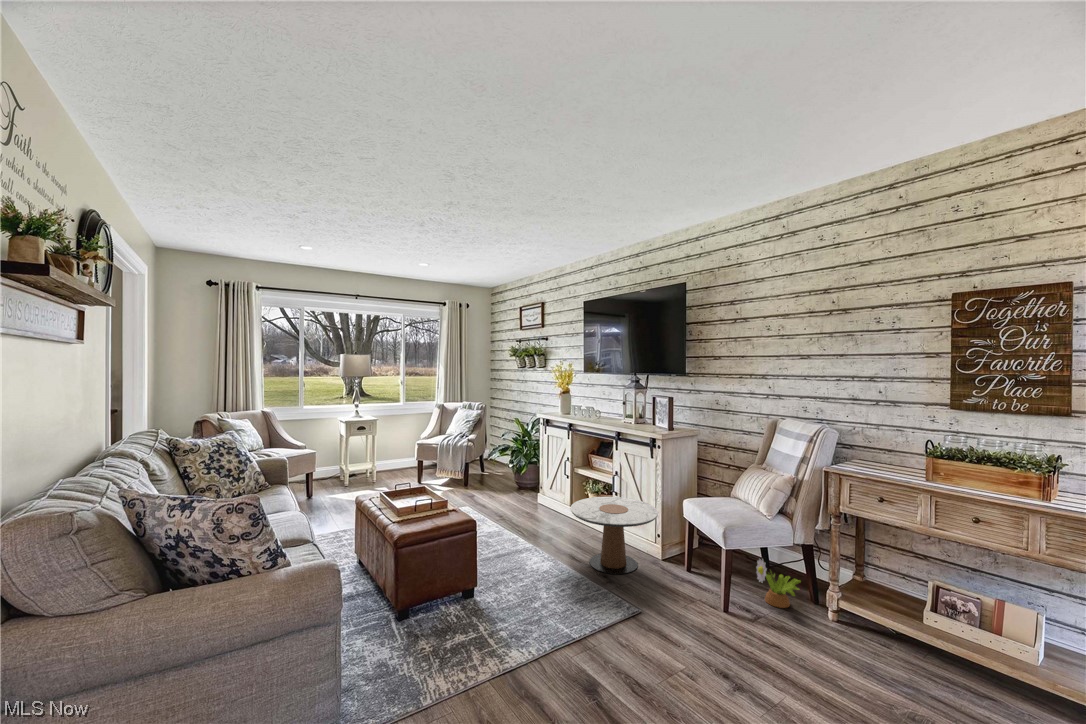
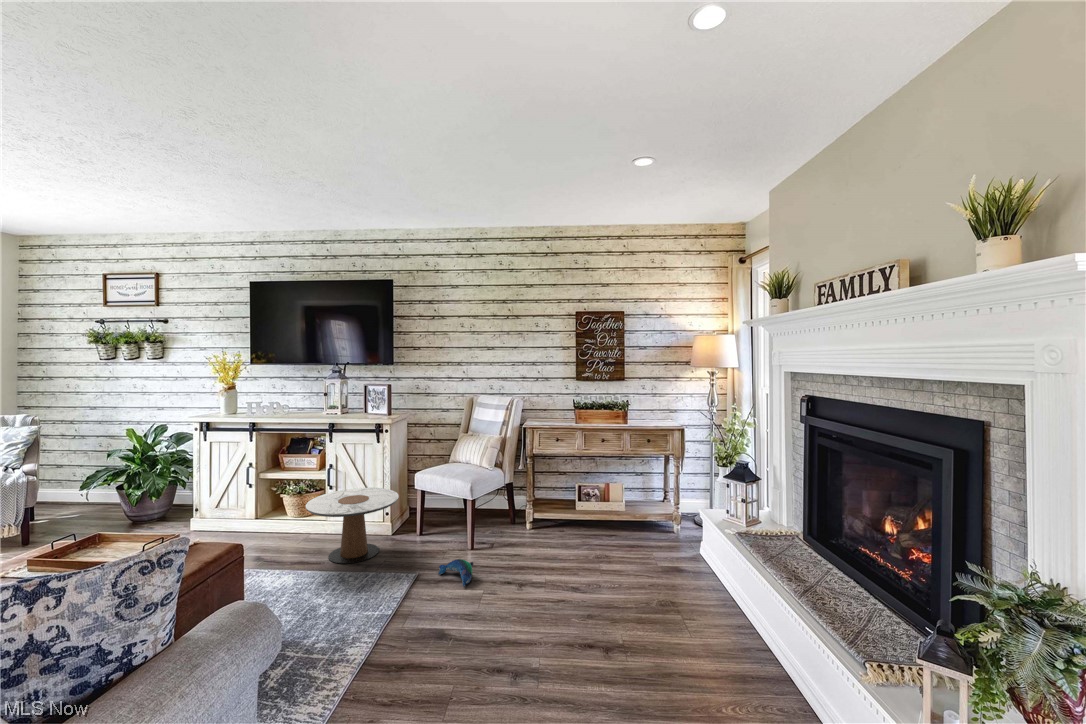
decorative plant: present [757,559,801,608] -> none [478,502,508,534]
plush toy: none [659,613,695,652] -> present [438,559,473,587]

